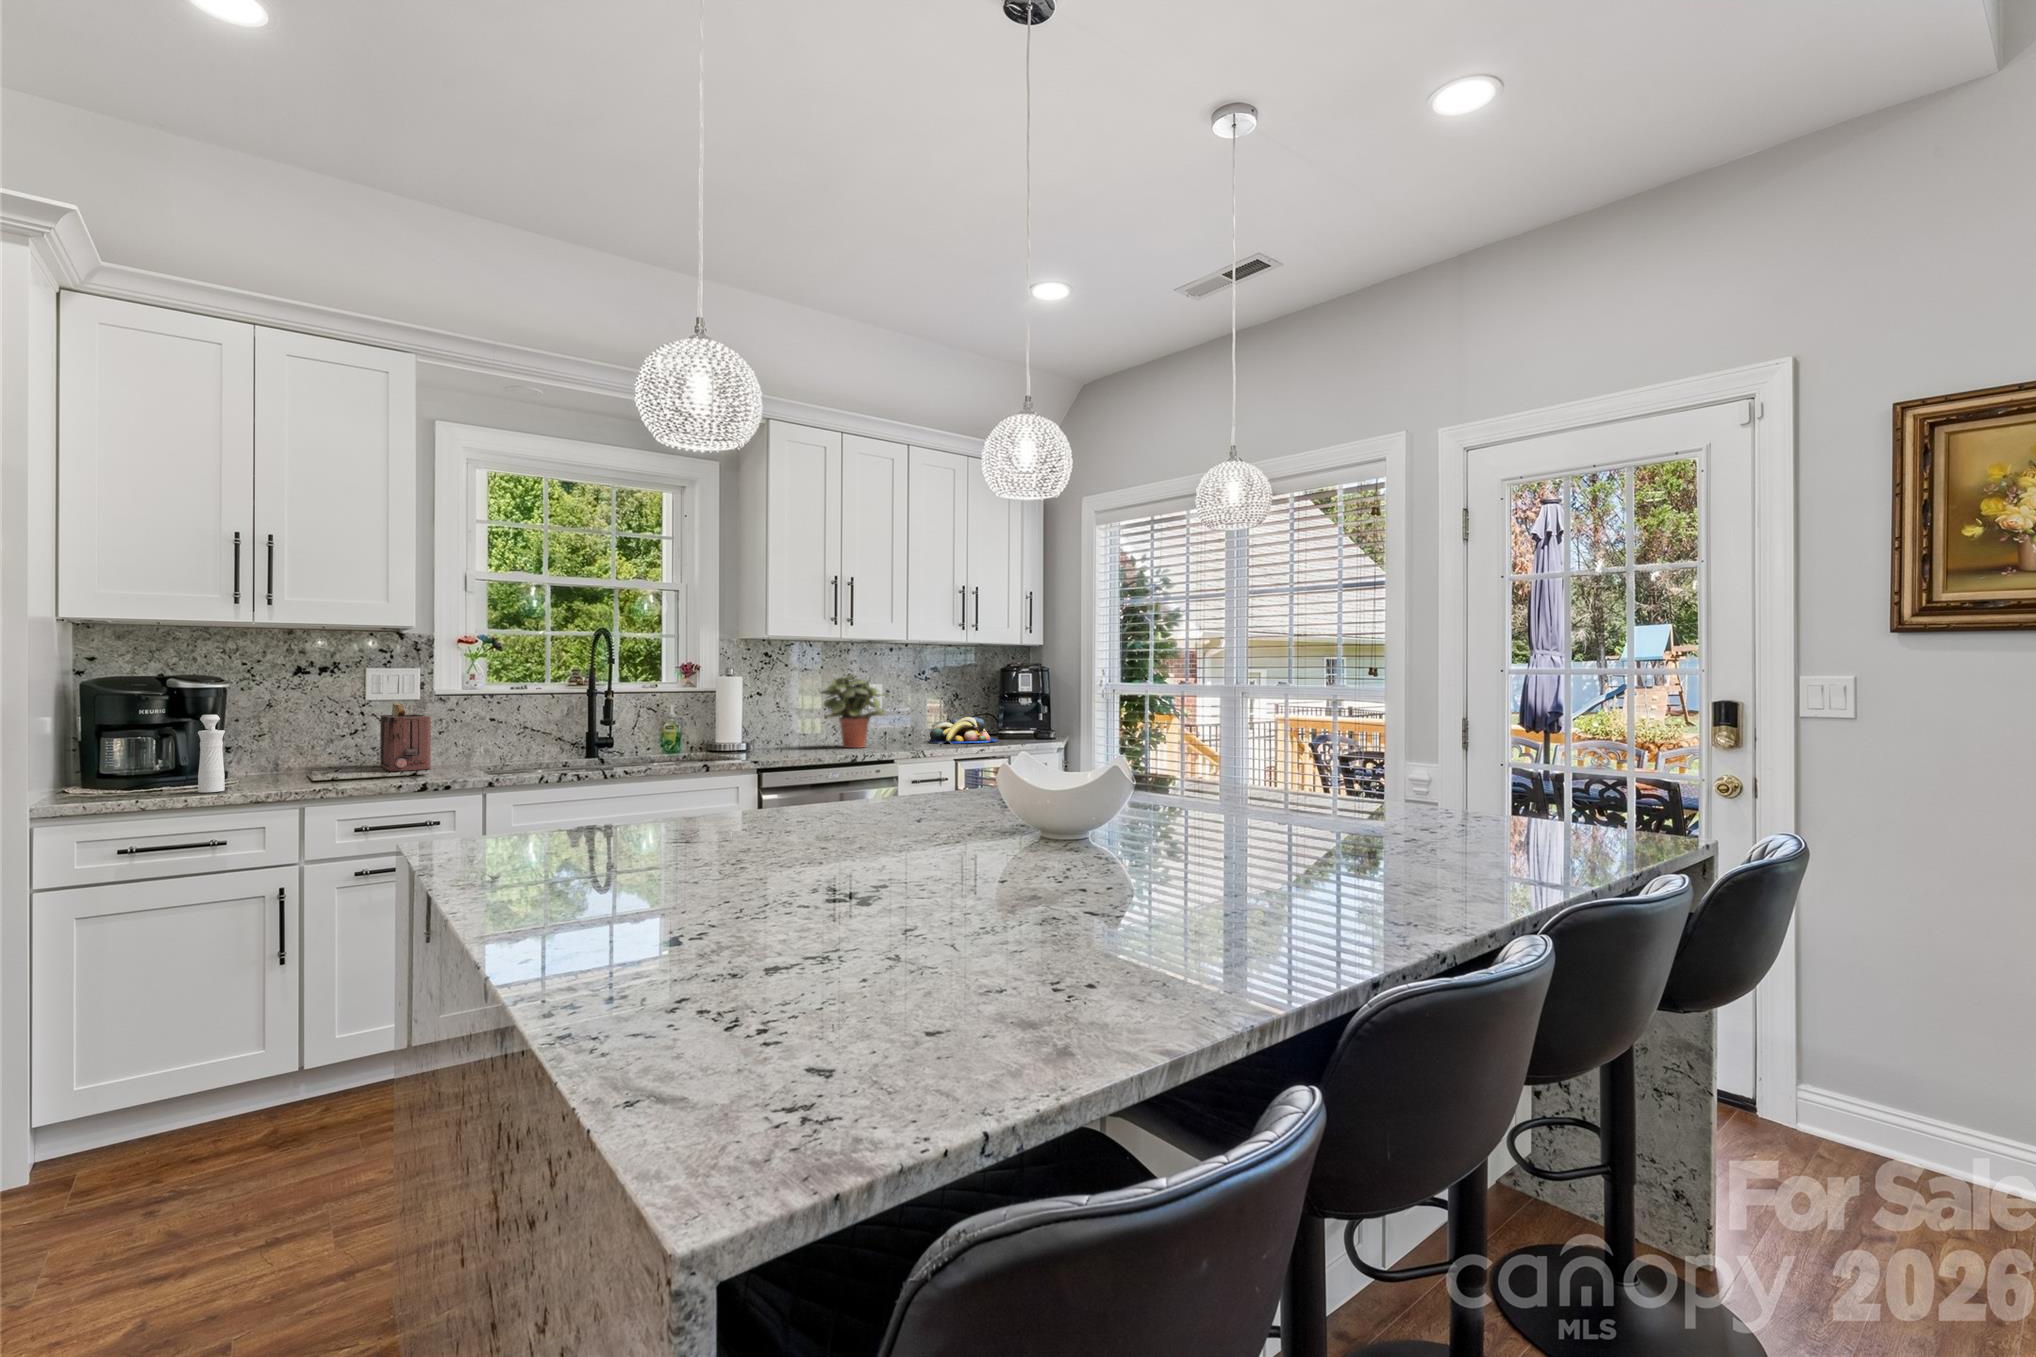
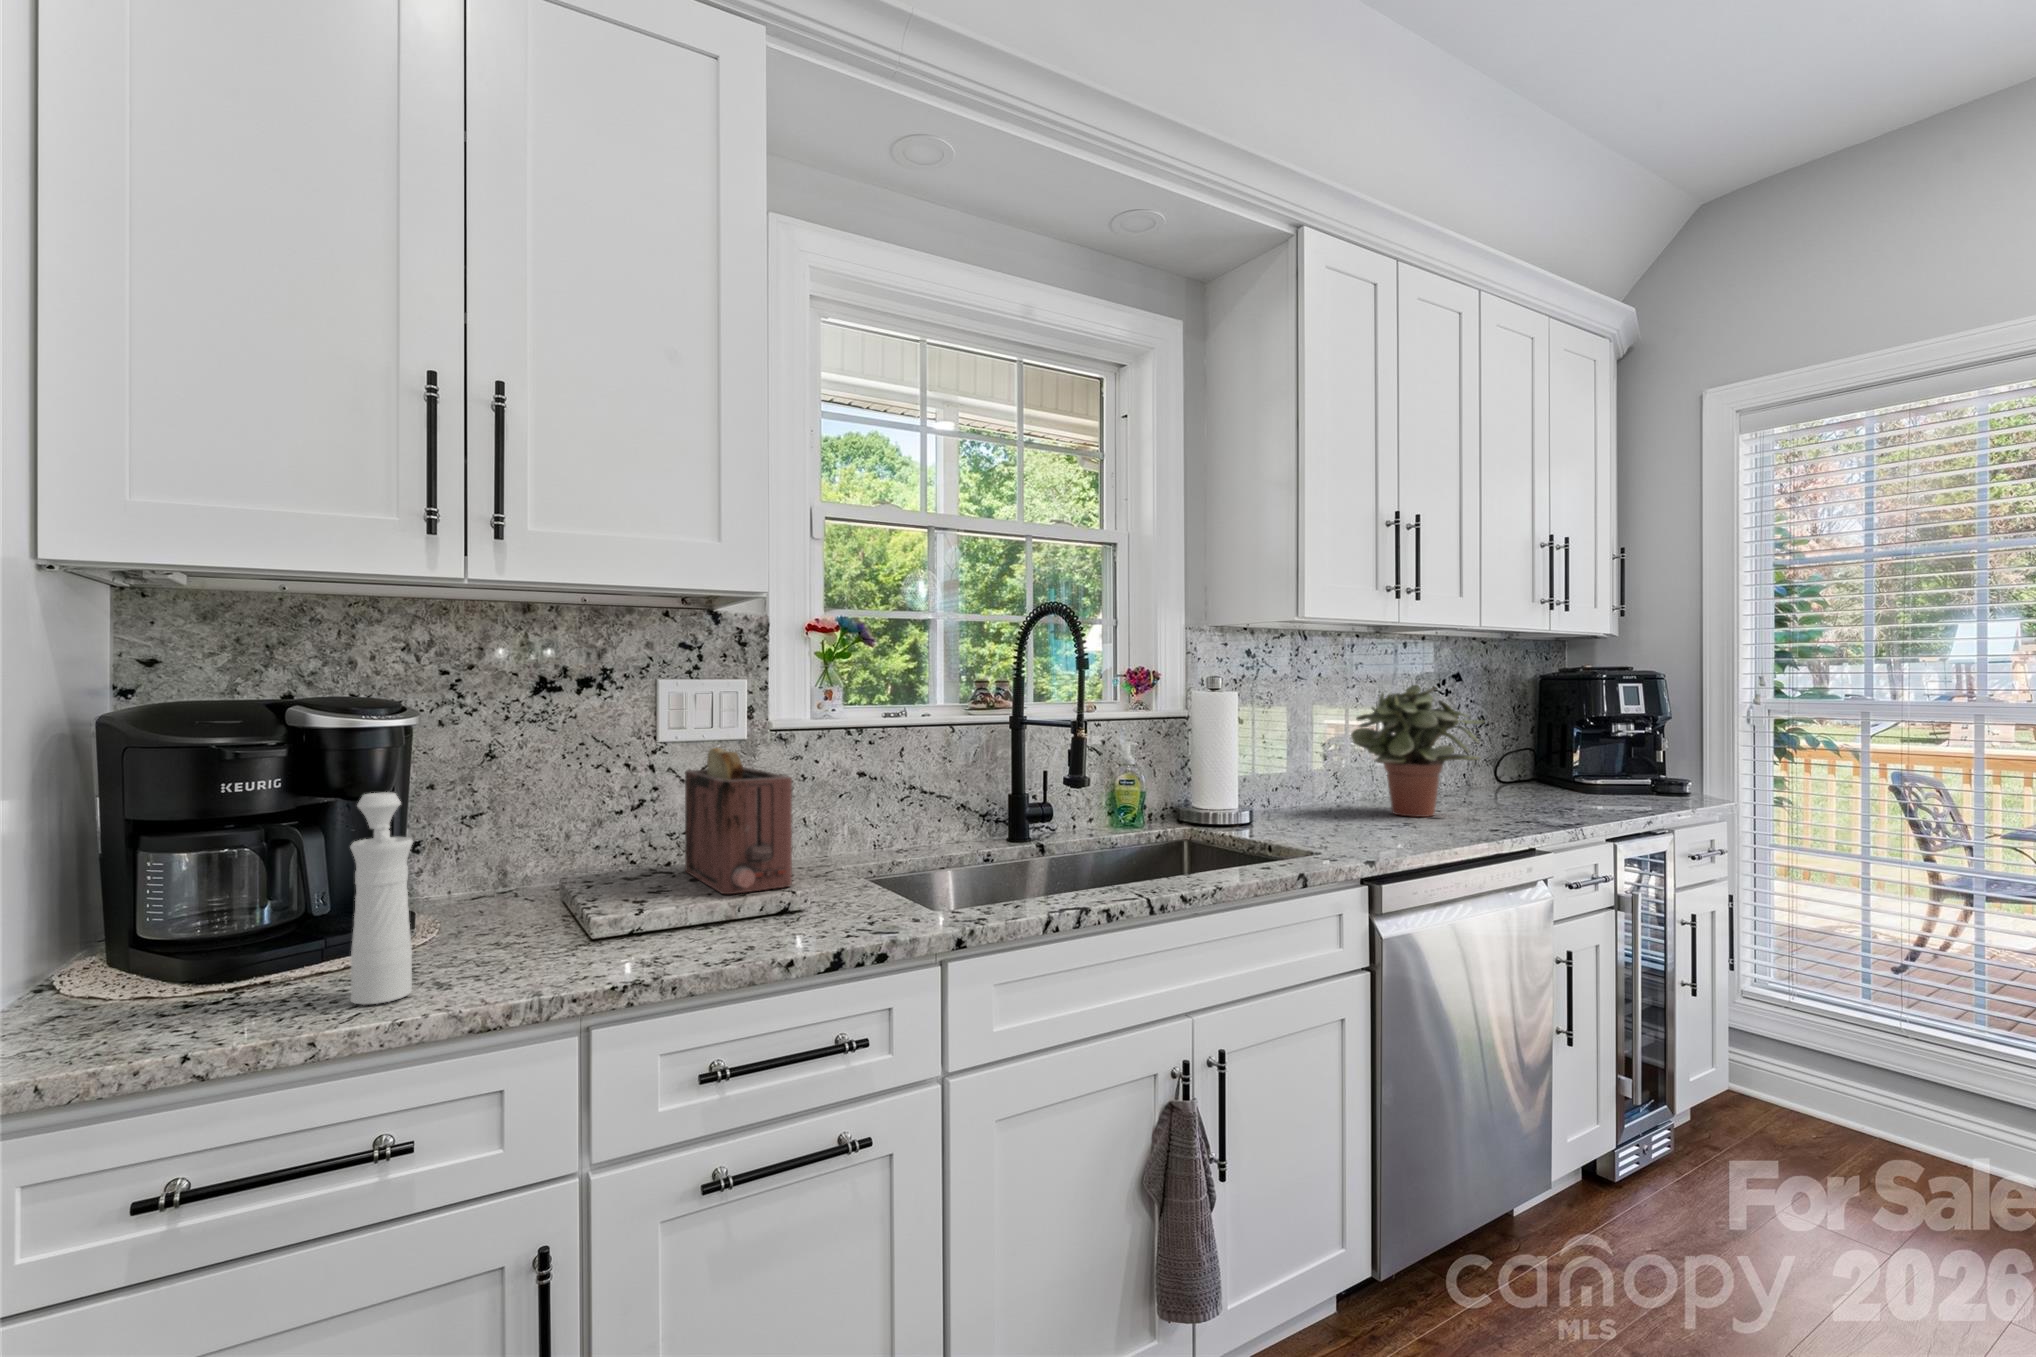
fruit bowl: present [929,717,997,744] -> none [1490,757,1625,807]

